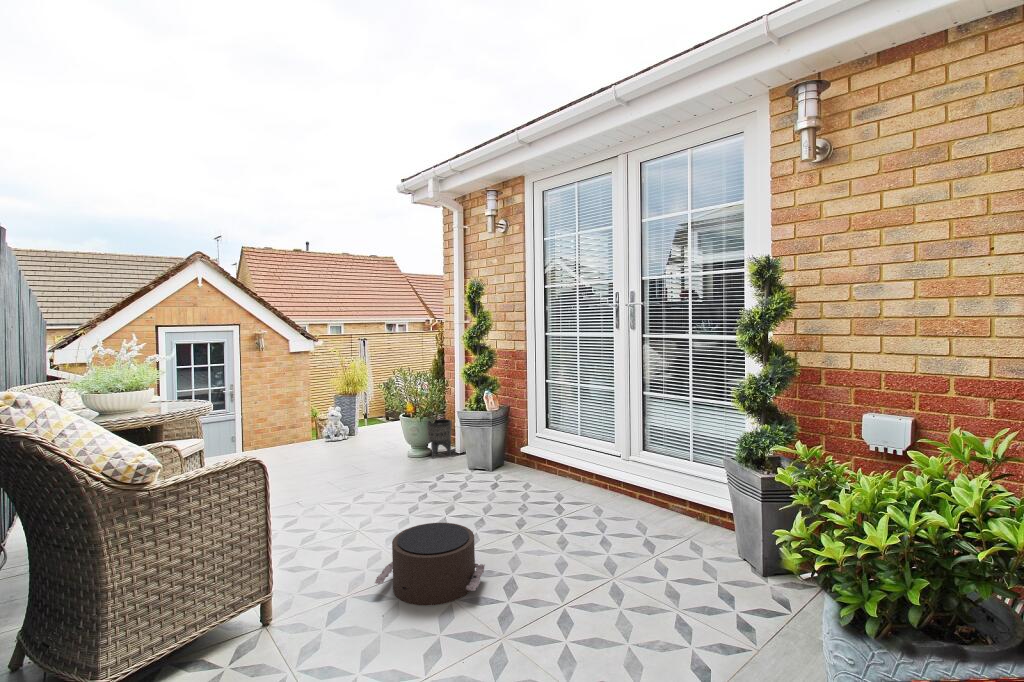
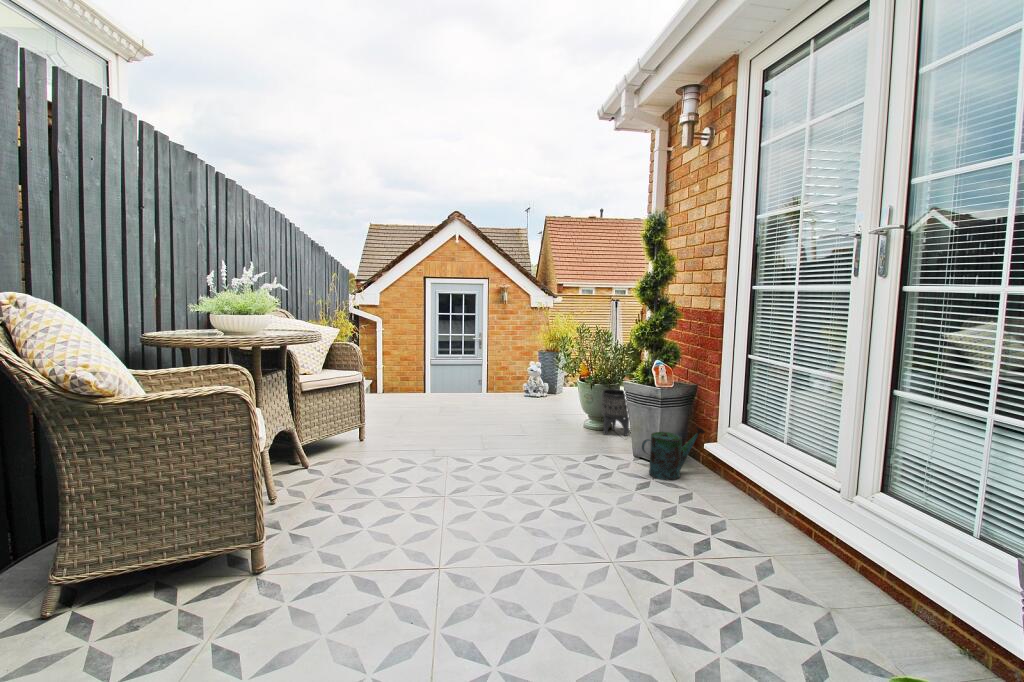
watering can: none [486,436,523,480] -> present [642,427,705,480]
pouf: present [375,523,485,606] -> none [368,516,507,637]

